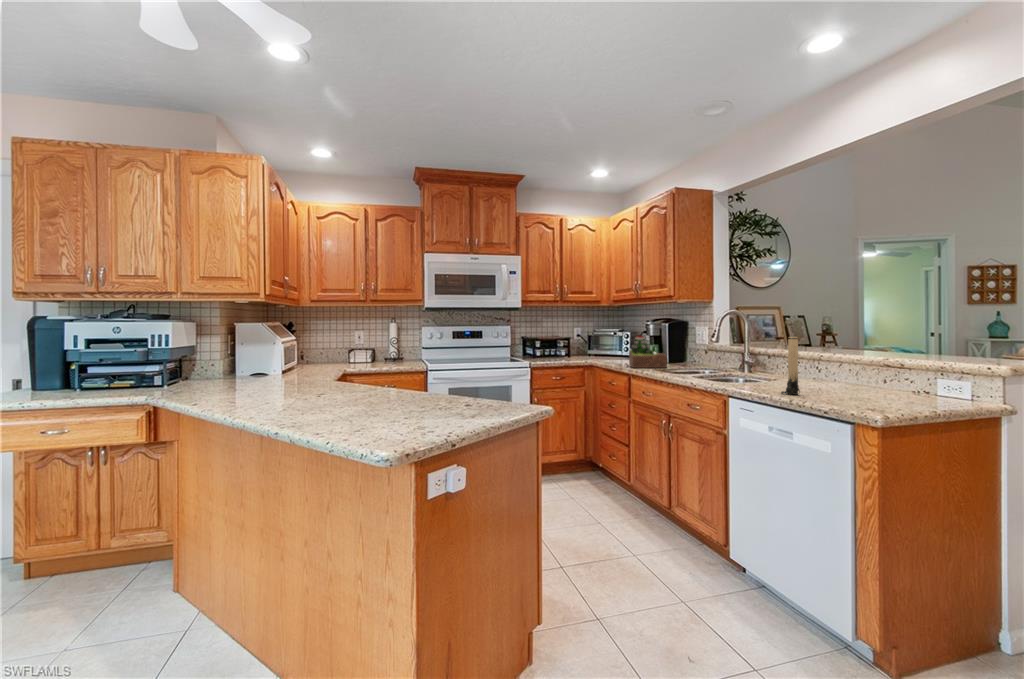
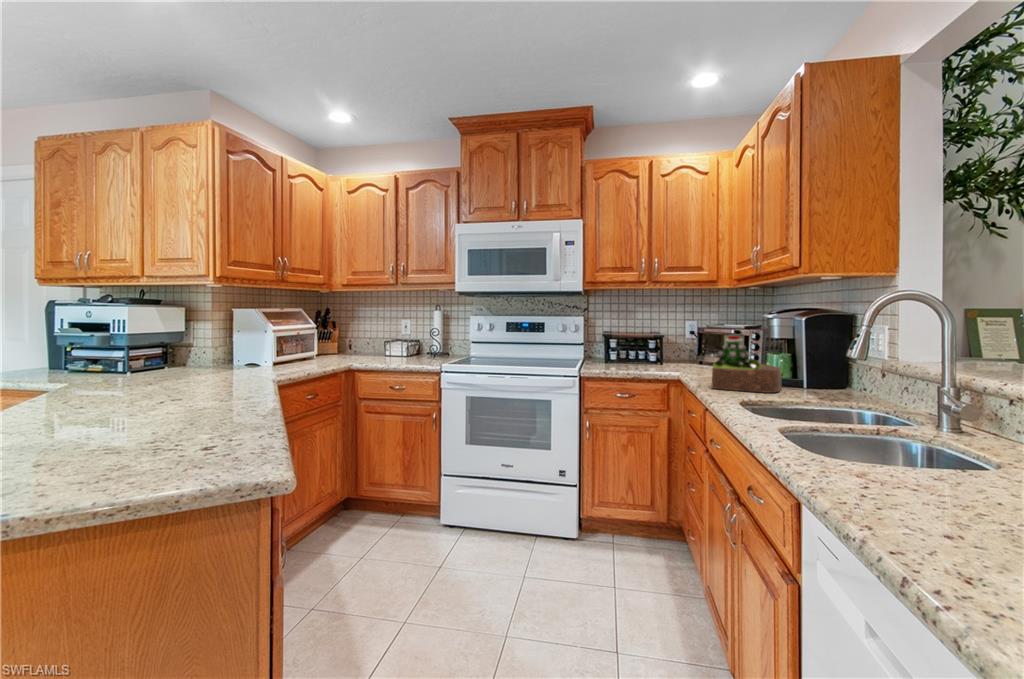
candle: present [781,337,800,395] -> none [887,351,944,502]

